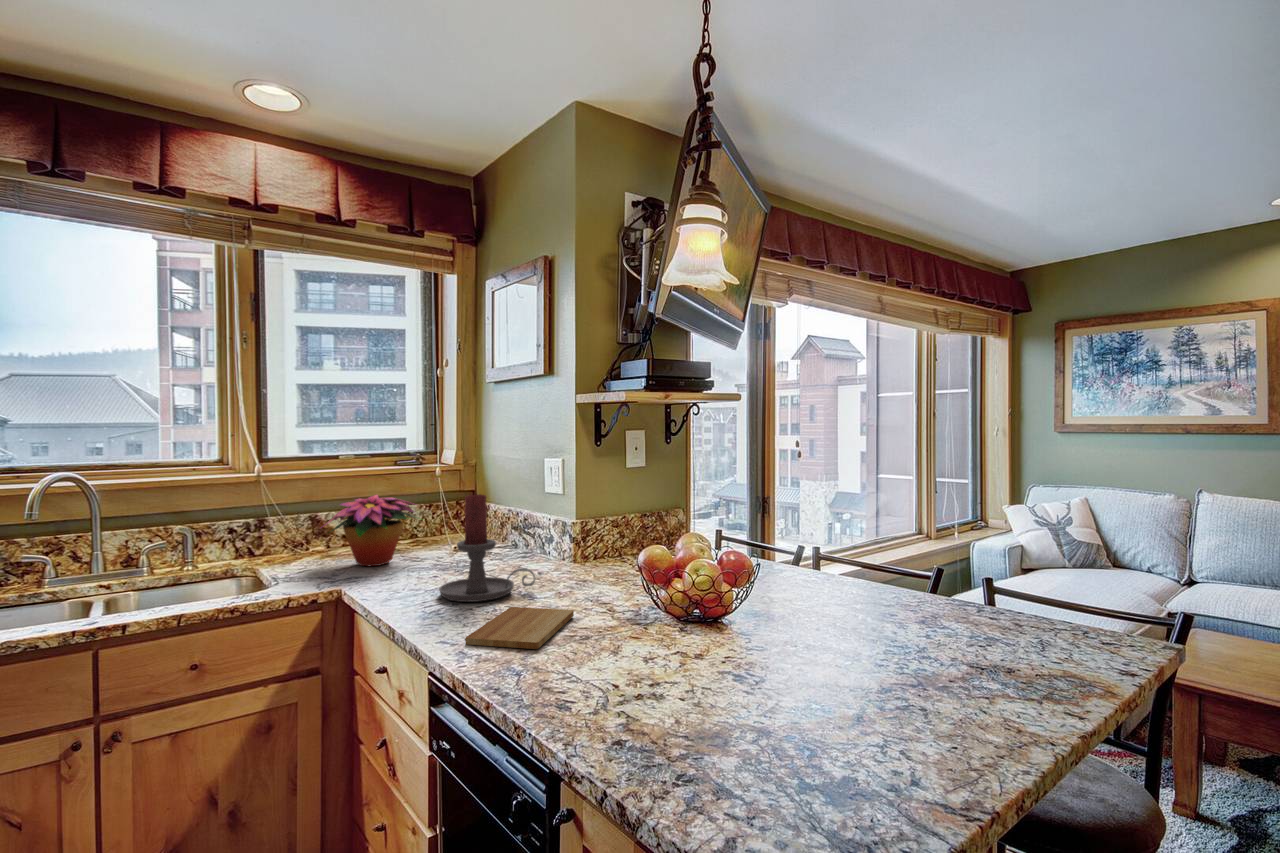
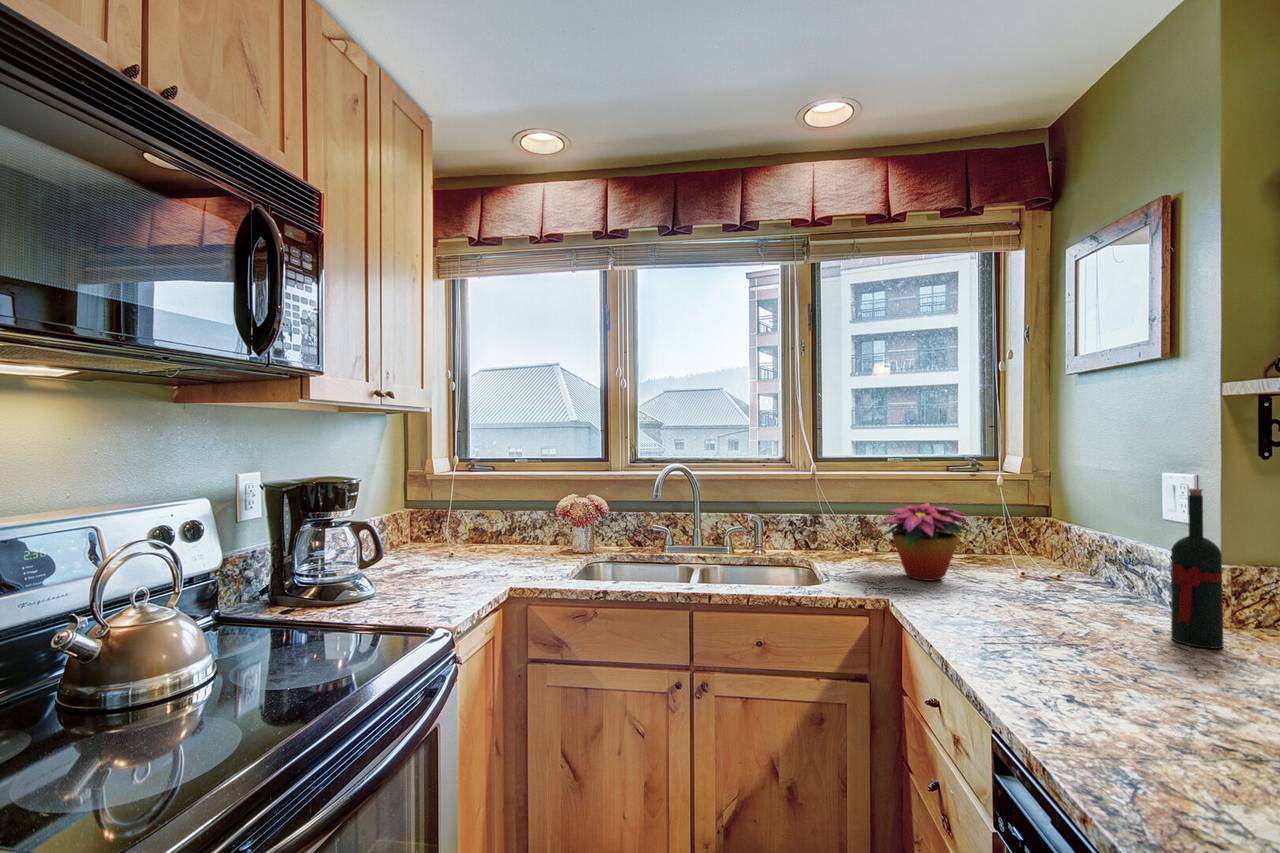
wine bottle: none [549,467,577,578] -> present [1171,489,1224,649]
candle holder: present [439,494,535,602] -> none [1004,515,1150,655]
cutting board: present [465,607,574,649] -> none [1044,674,1226,751]

